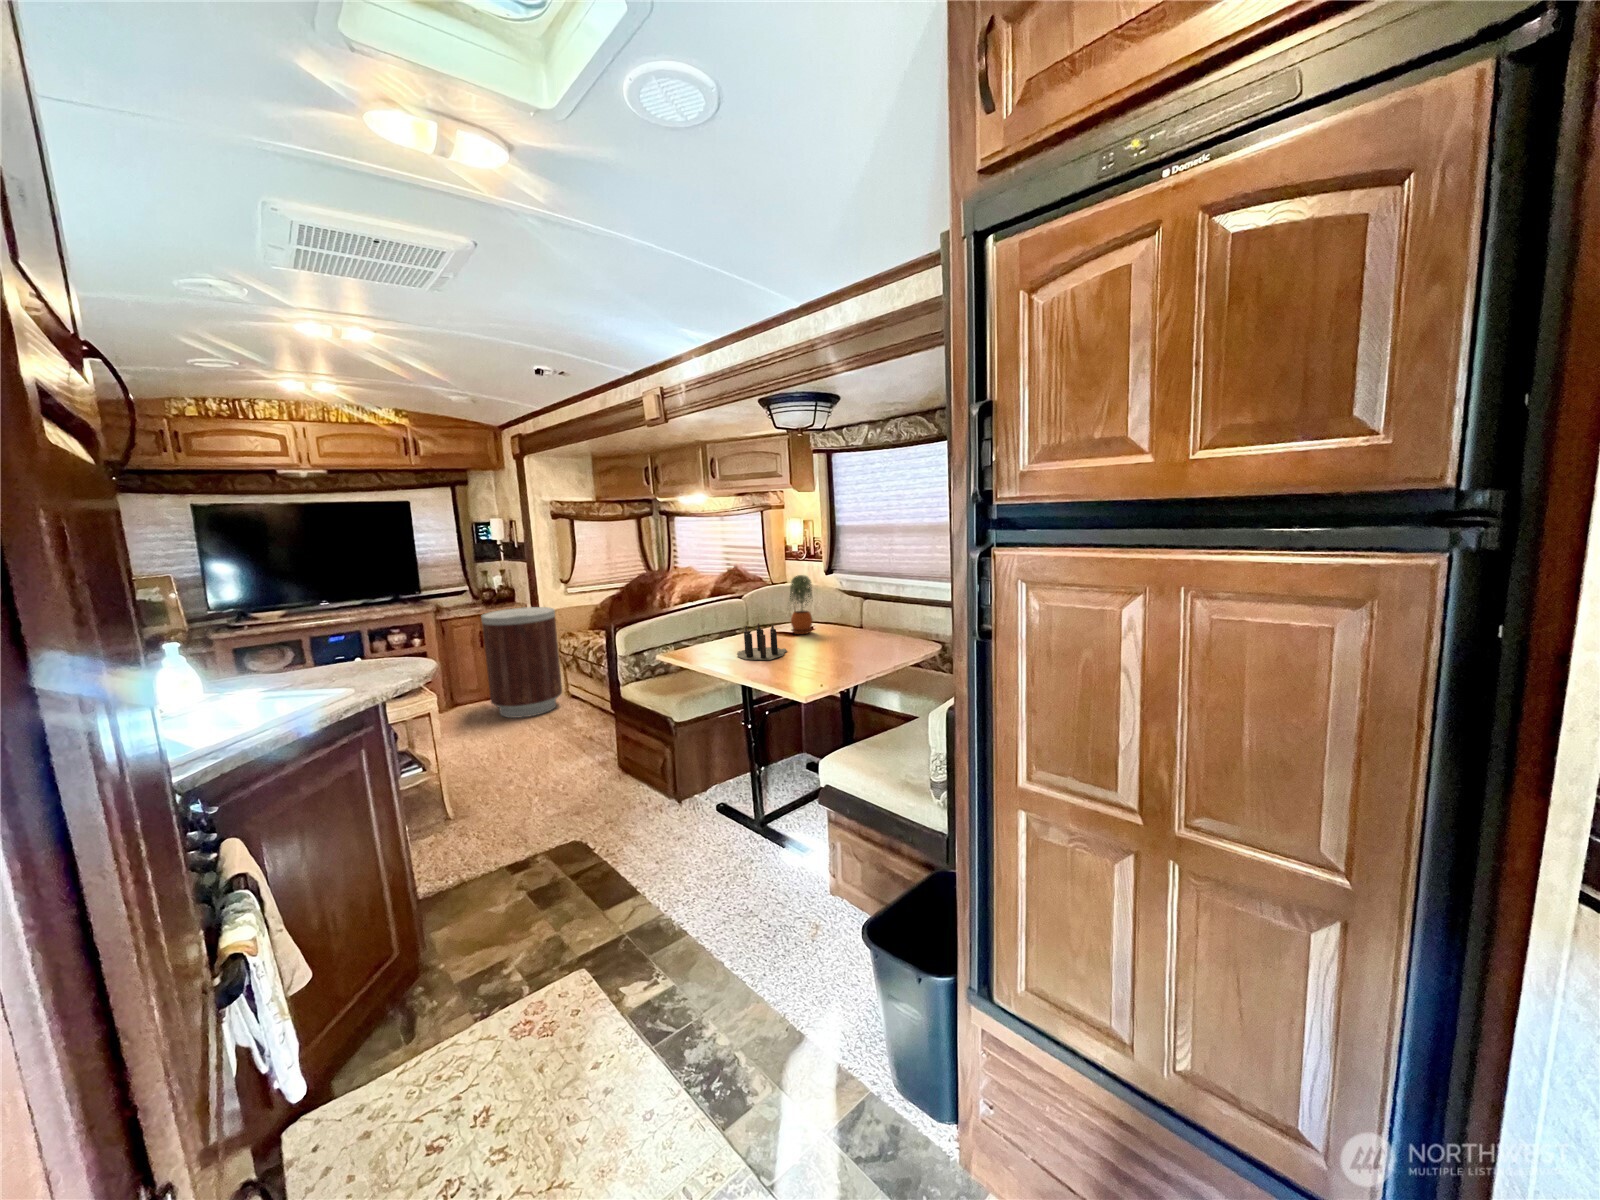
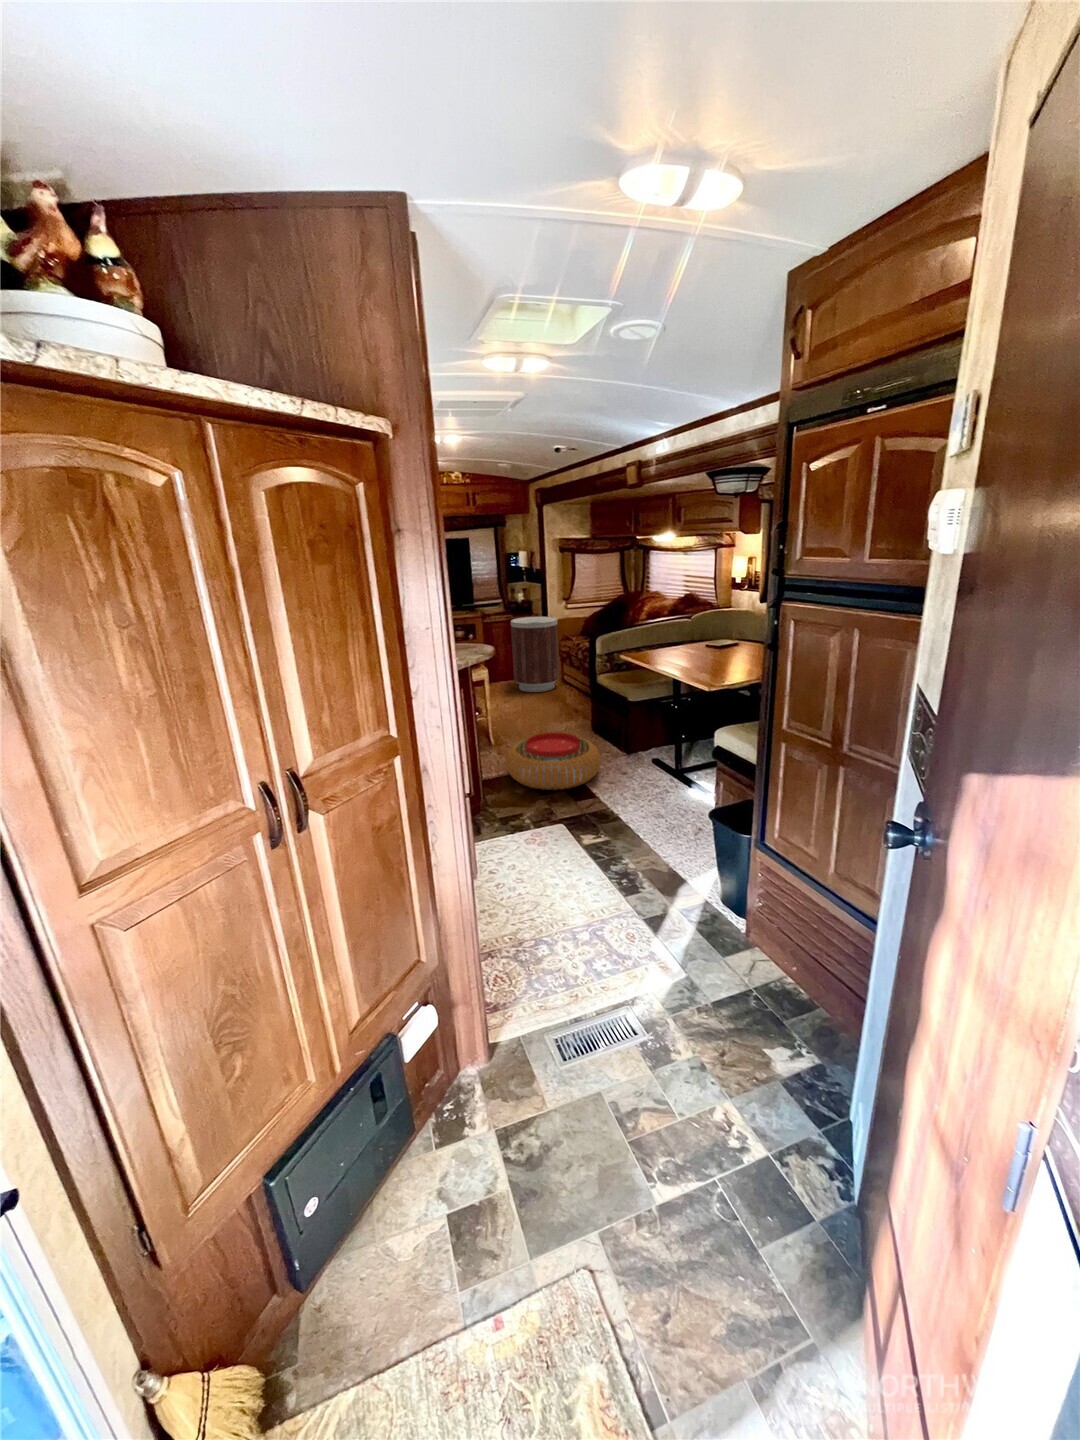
potted plant: present [790,575,813,634] -> none [721,603,743,649]
candle: present [737,623,787,660] -> none [671,638,717,665]
pouf: none [472,787,640,898] -> present [506,733,601,790]

